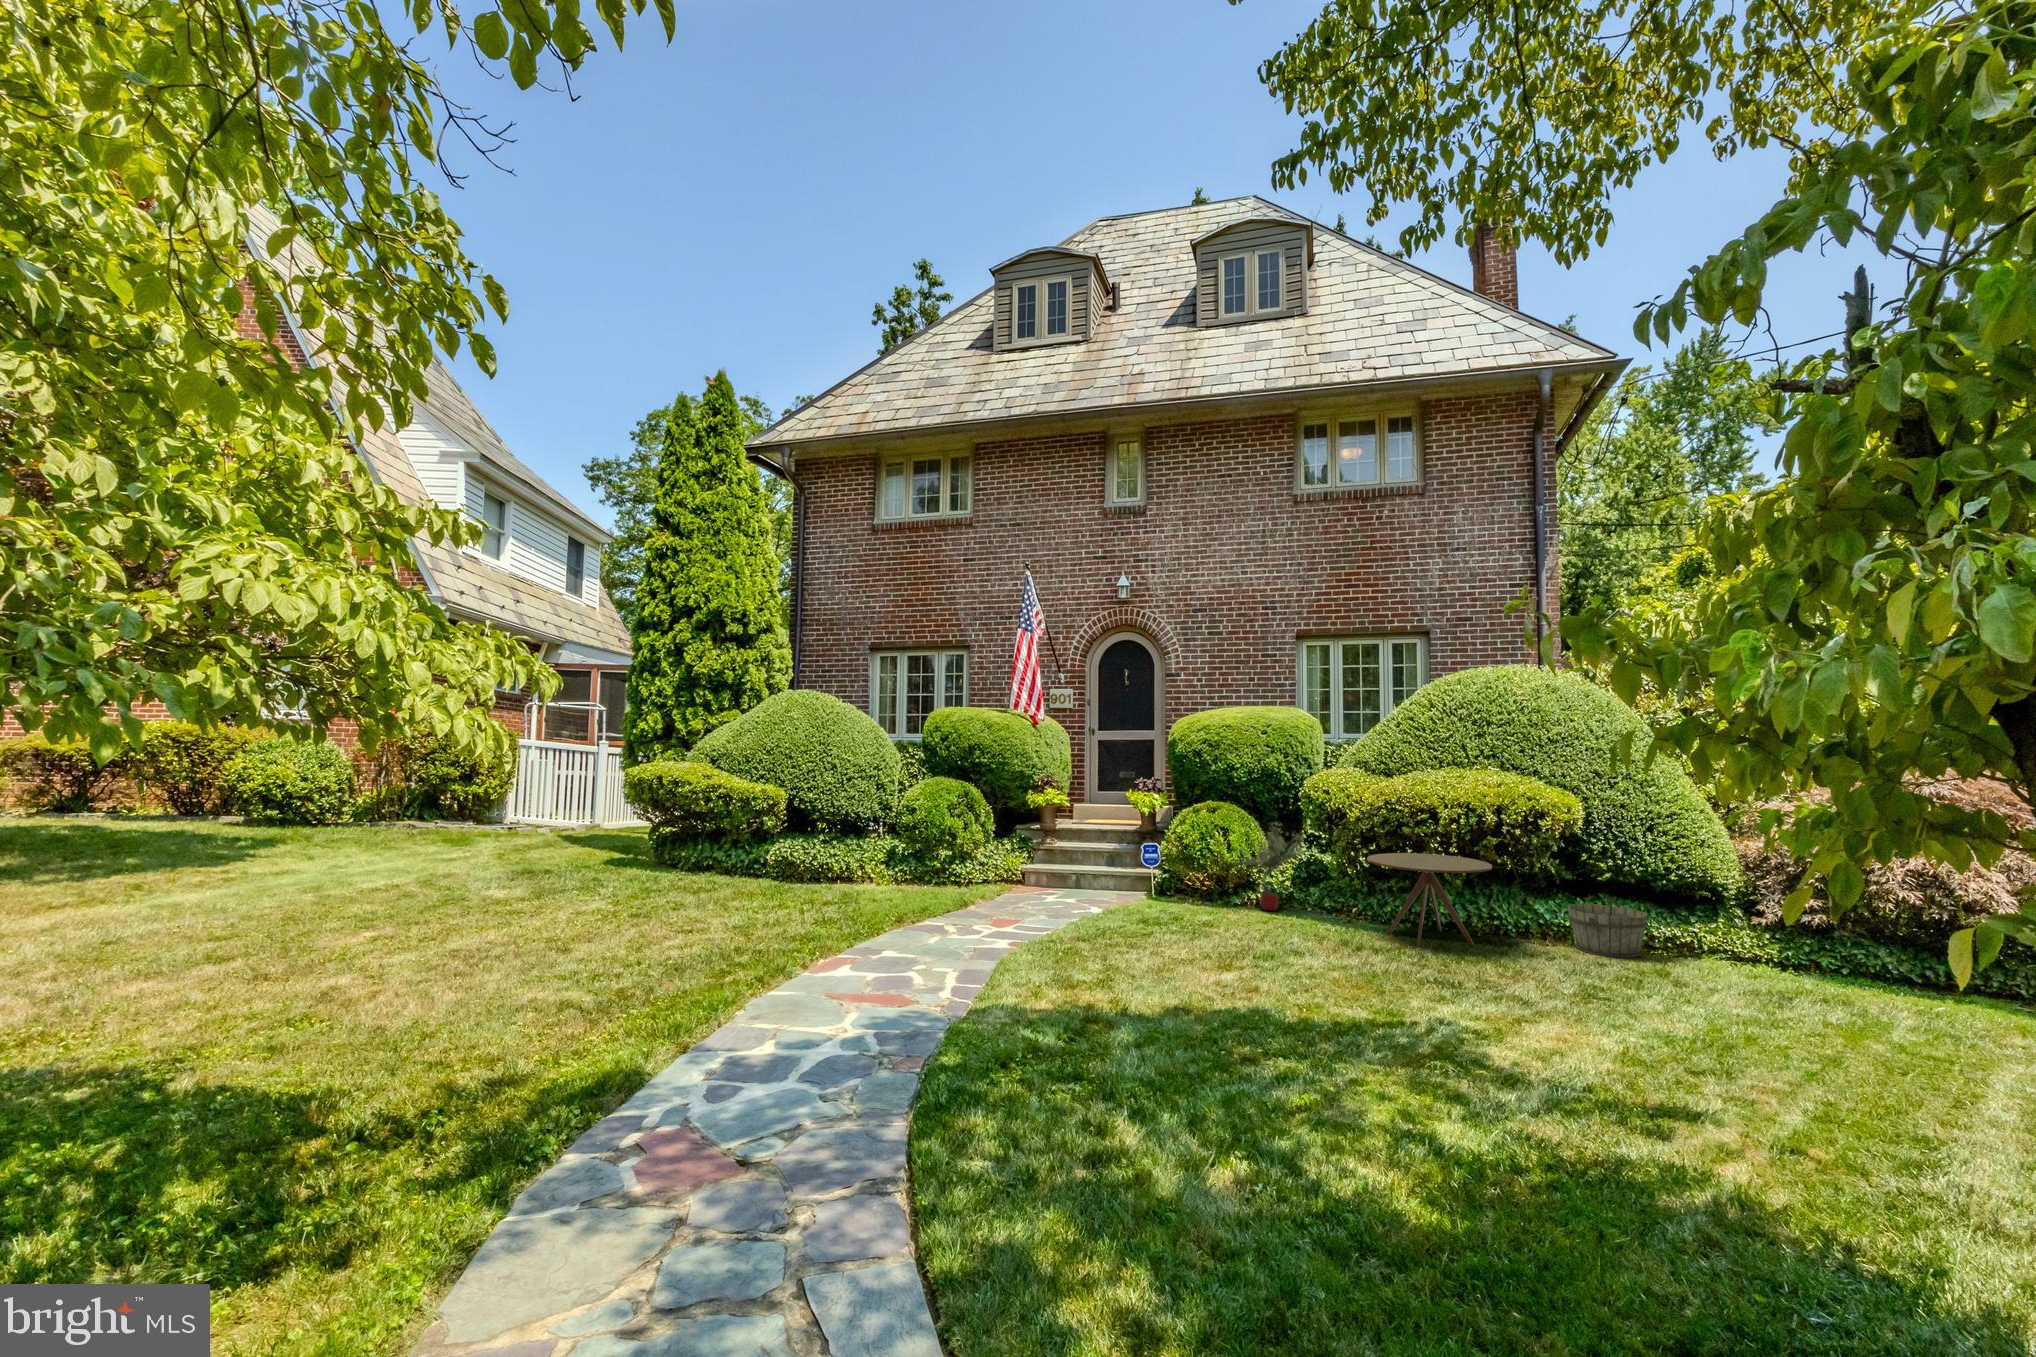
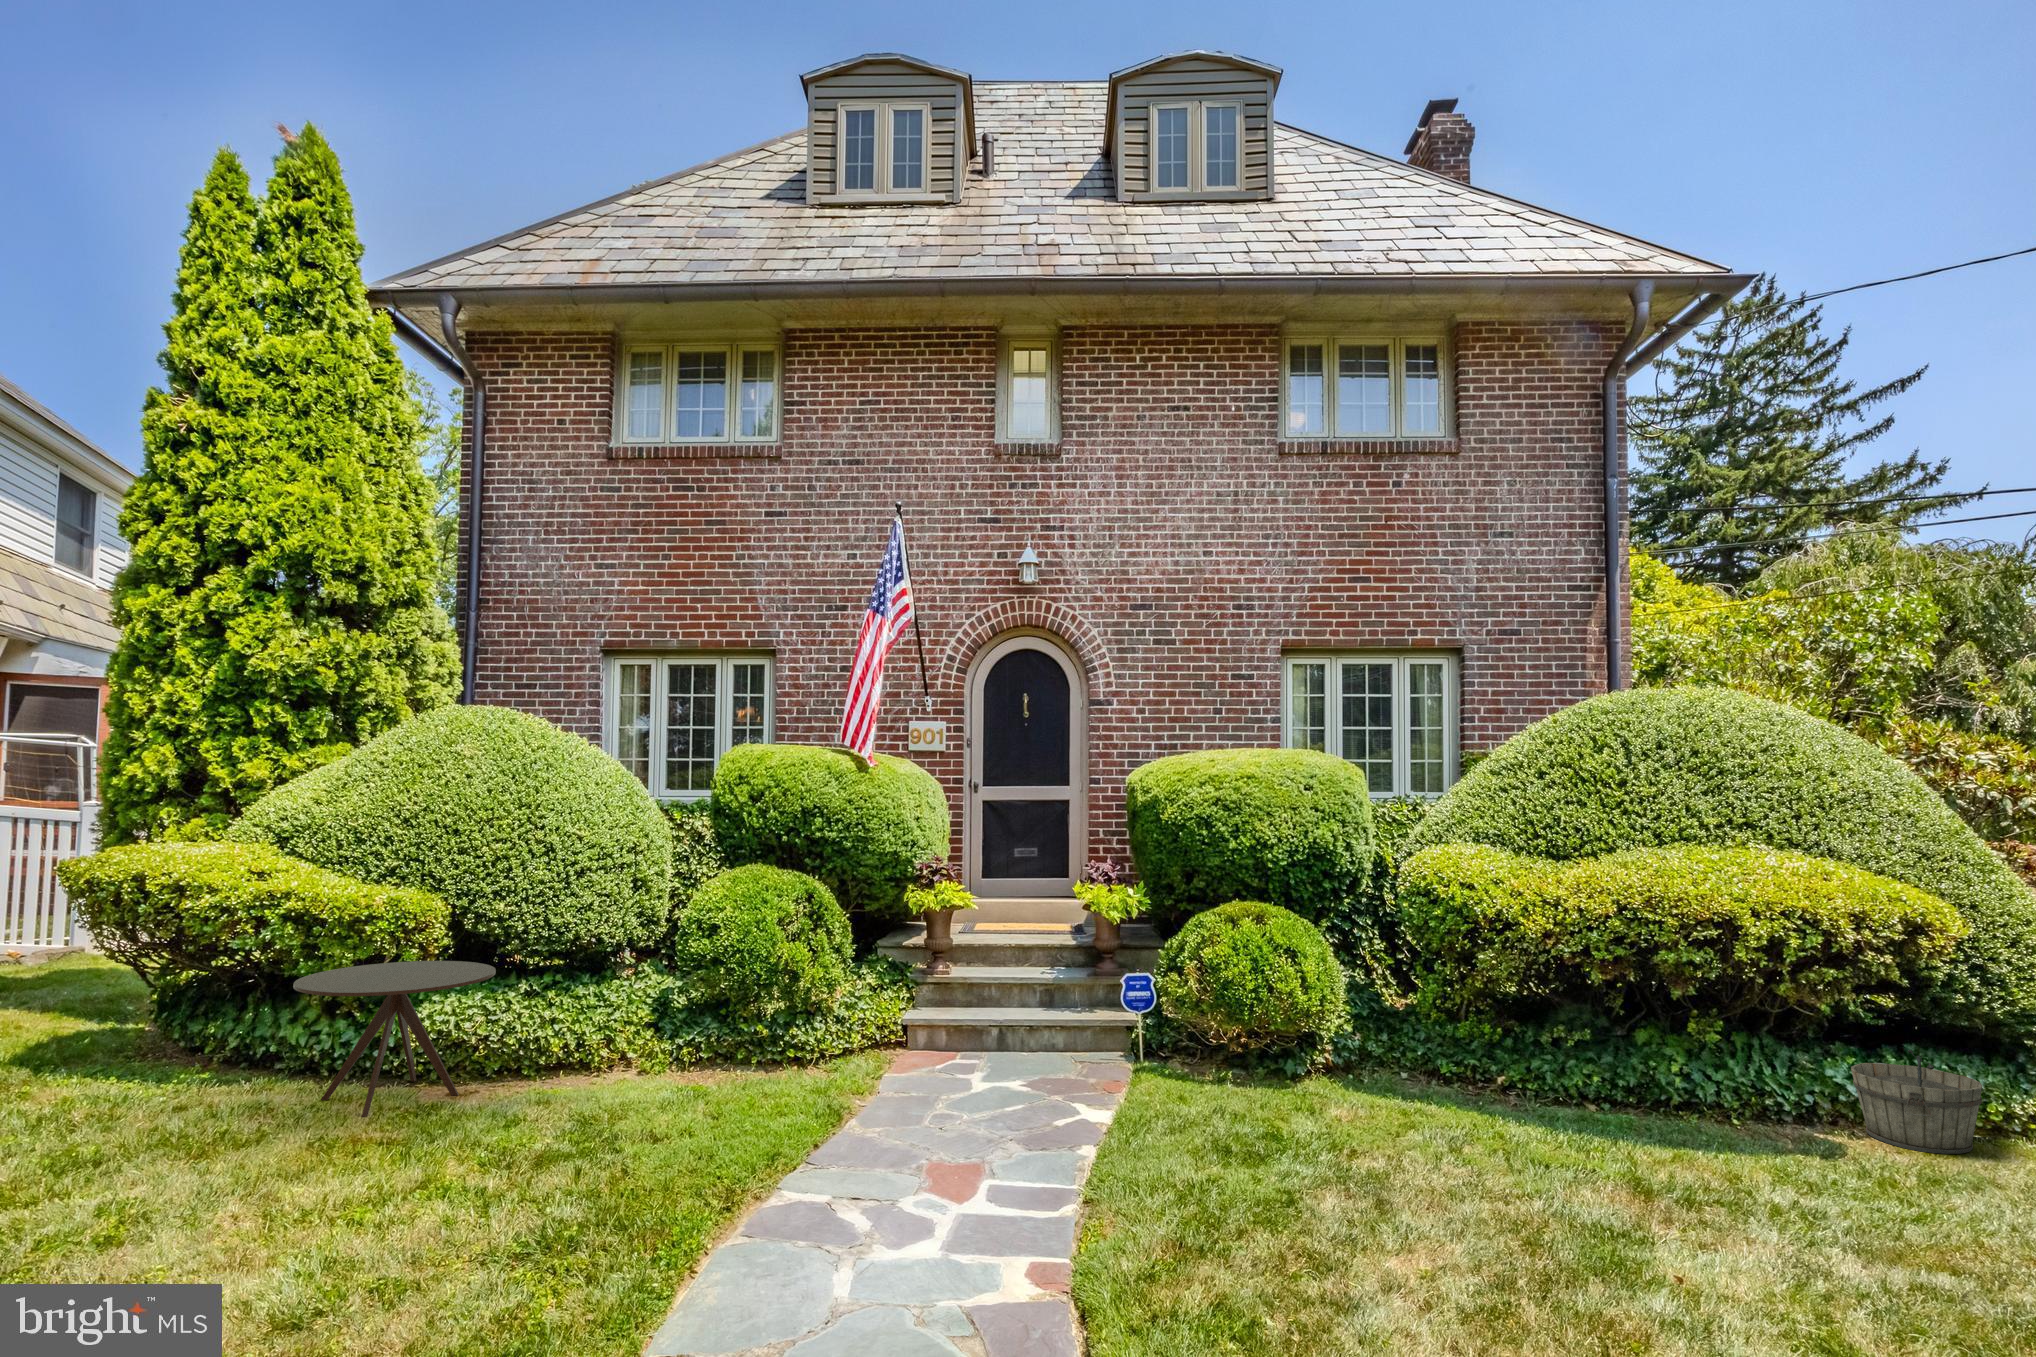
potted tree: present [1235,823,1304,911] -> none [1307,940,1417,1093]
round table: present [1367,853,1492,946] -> present [293,961,496,1117]

